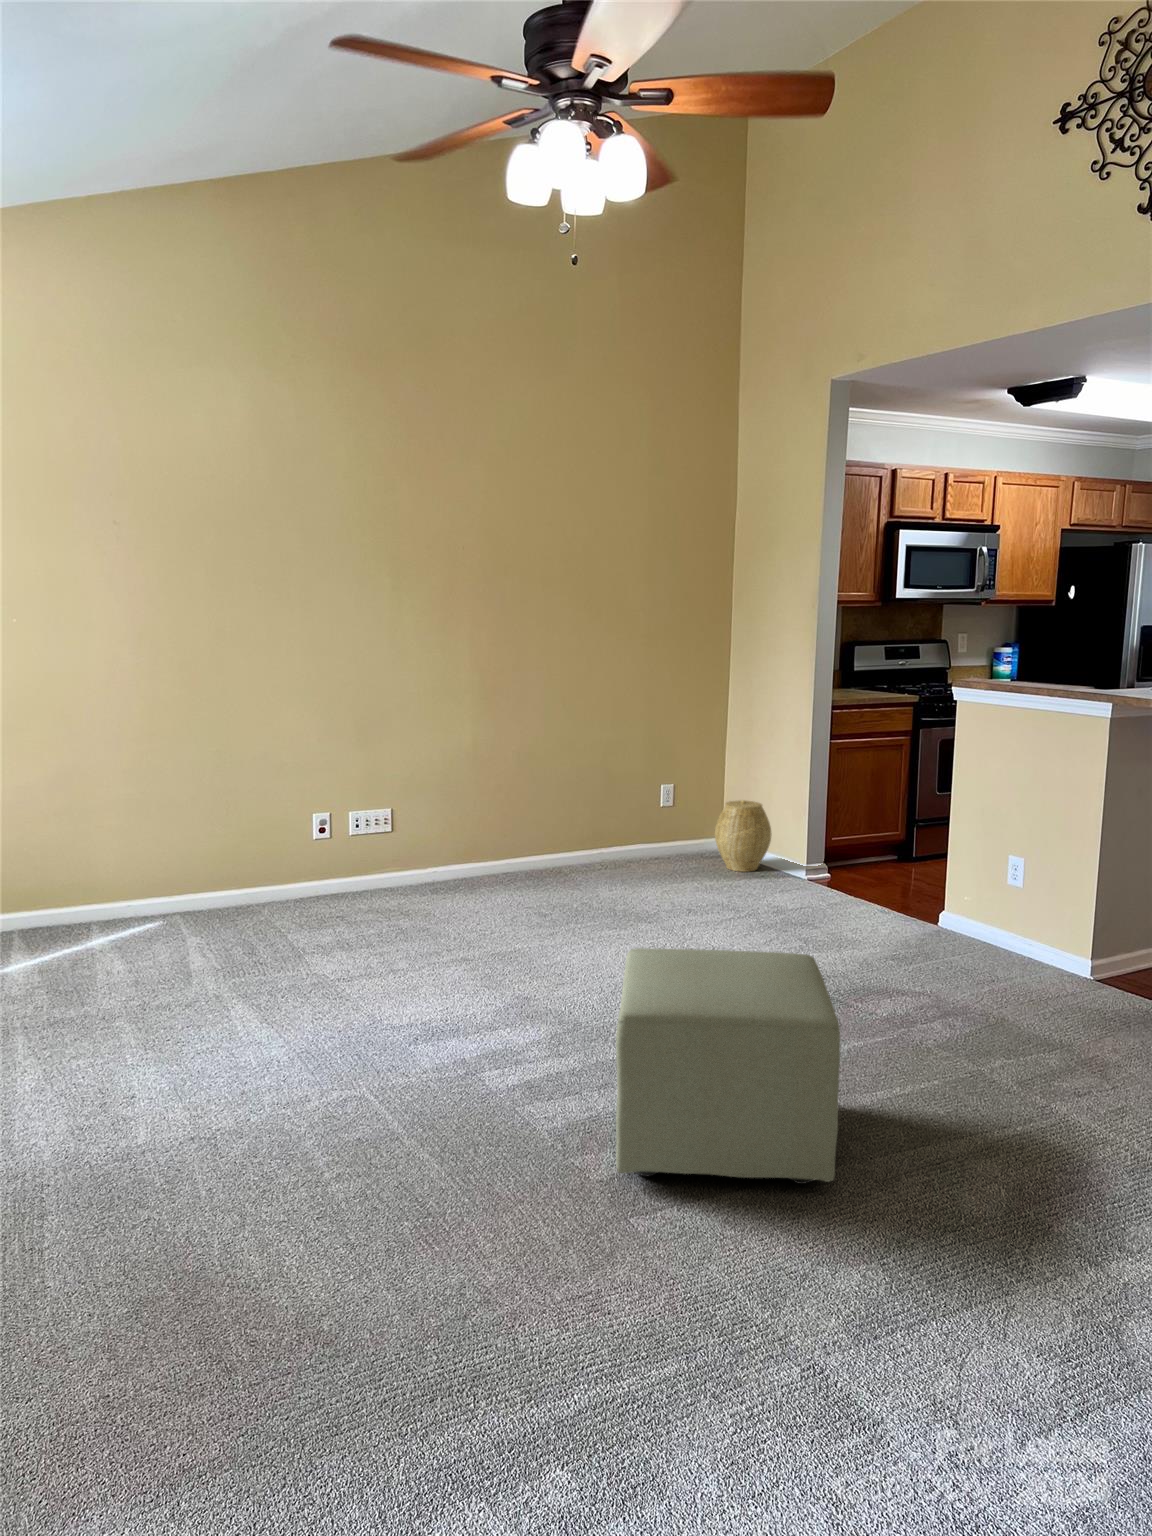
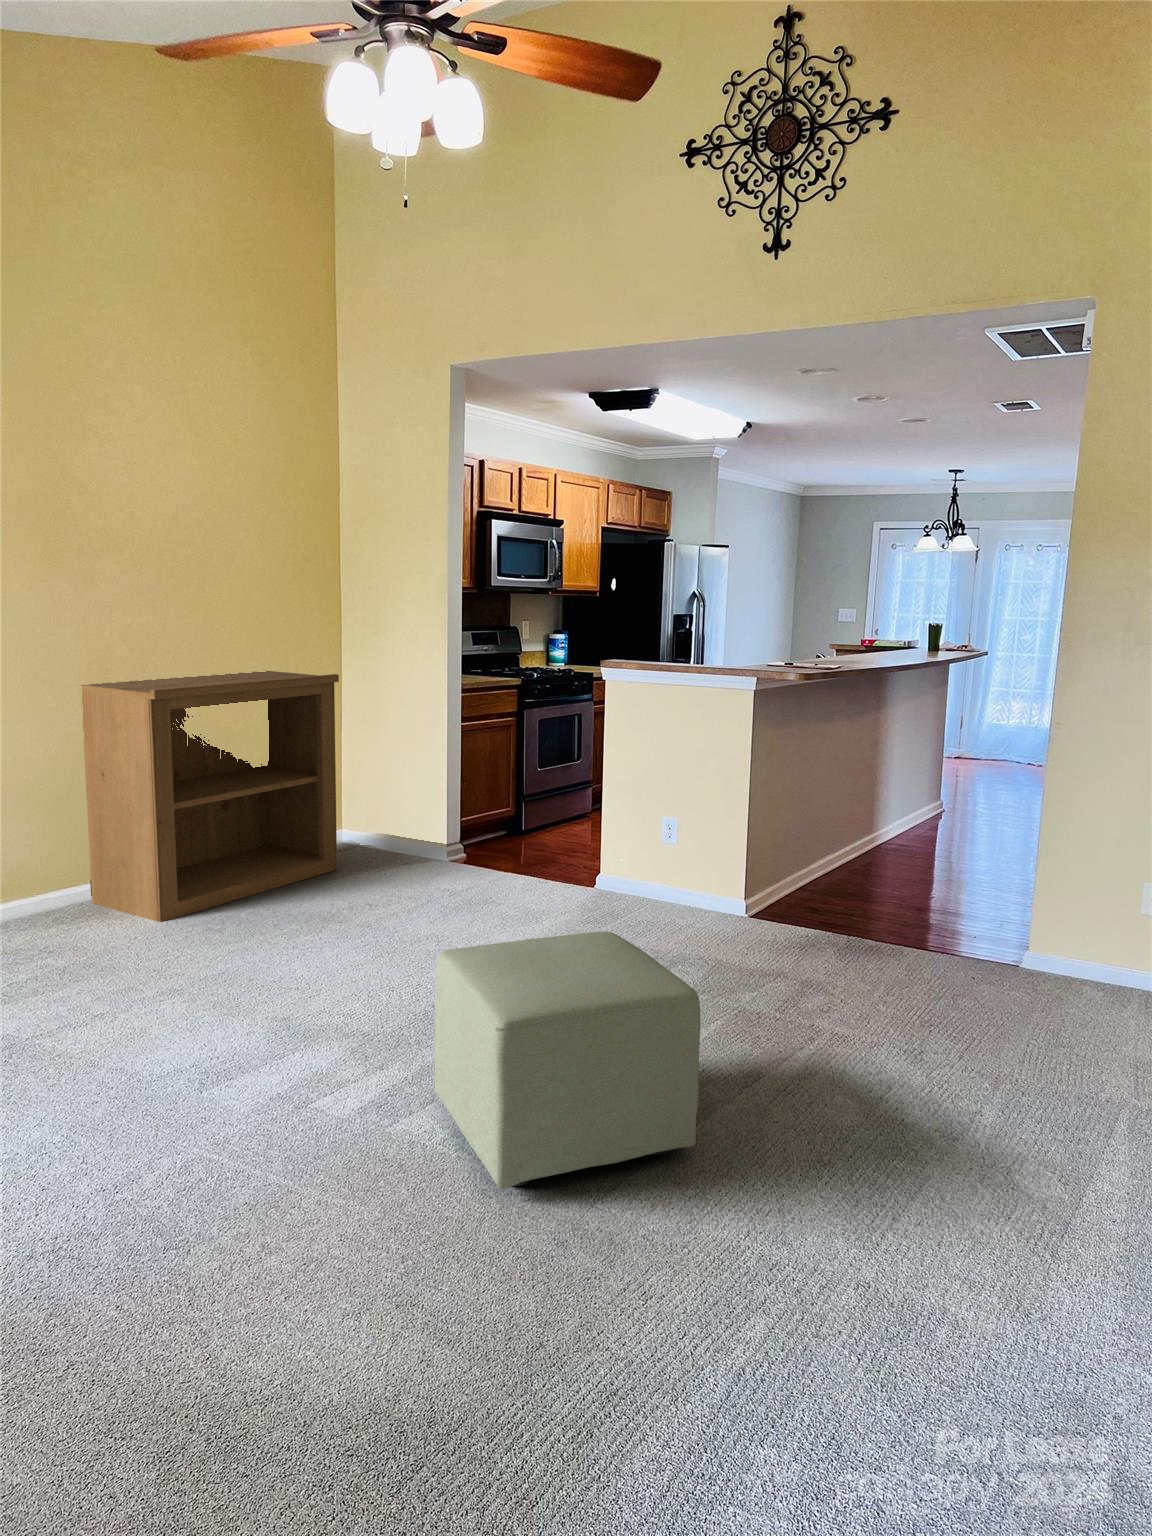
bookshelf: none [468,682,701,904] -> present [80,671,339,922]
woven basket: present [715,800,771,872] -> none [349,787,406,859]

